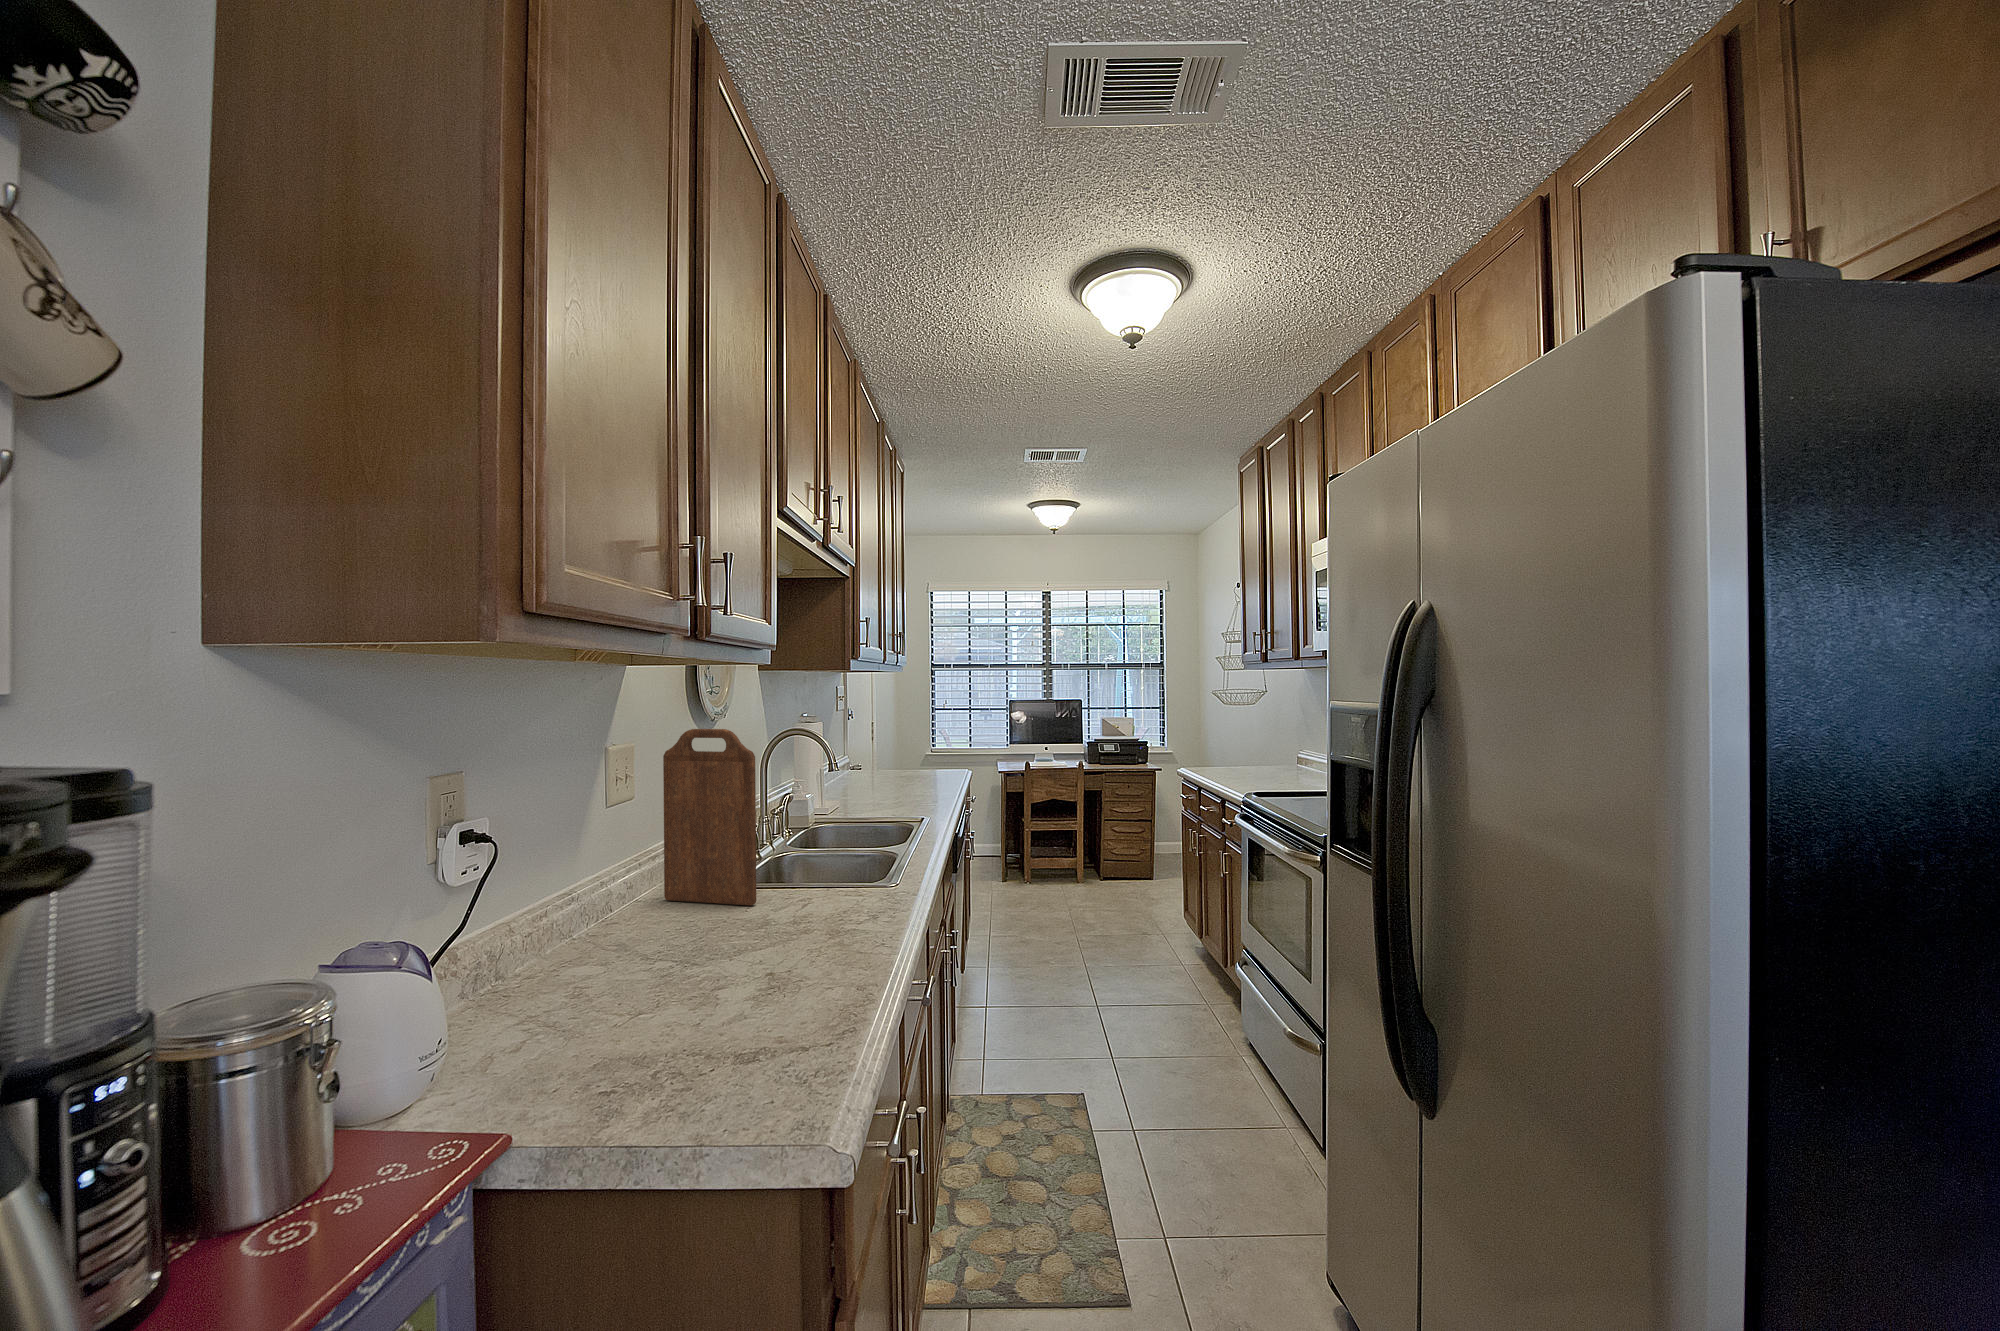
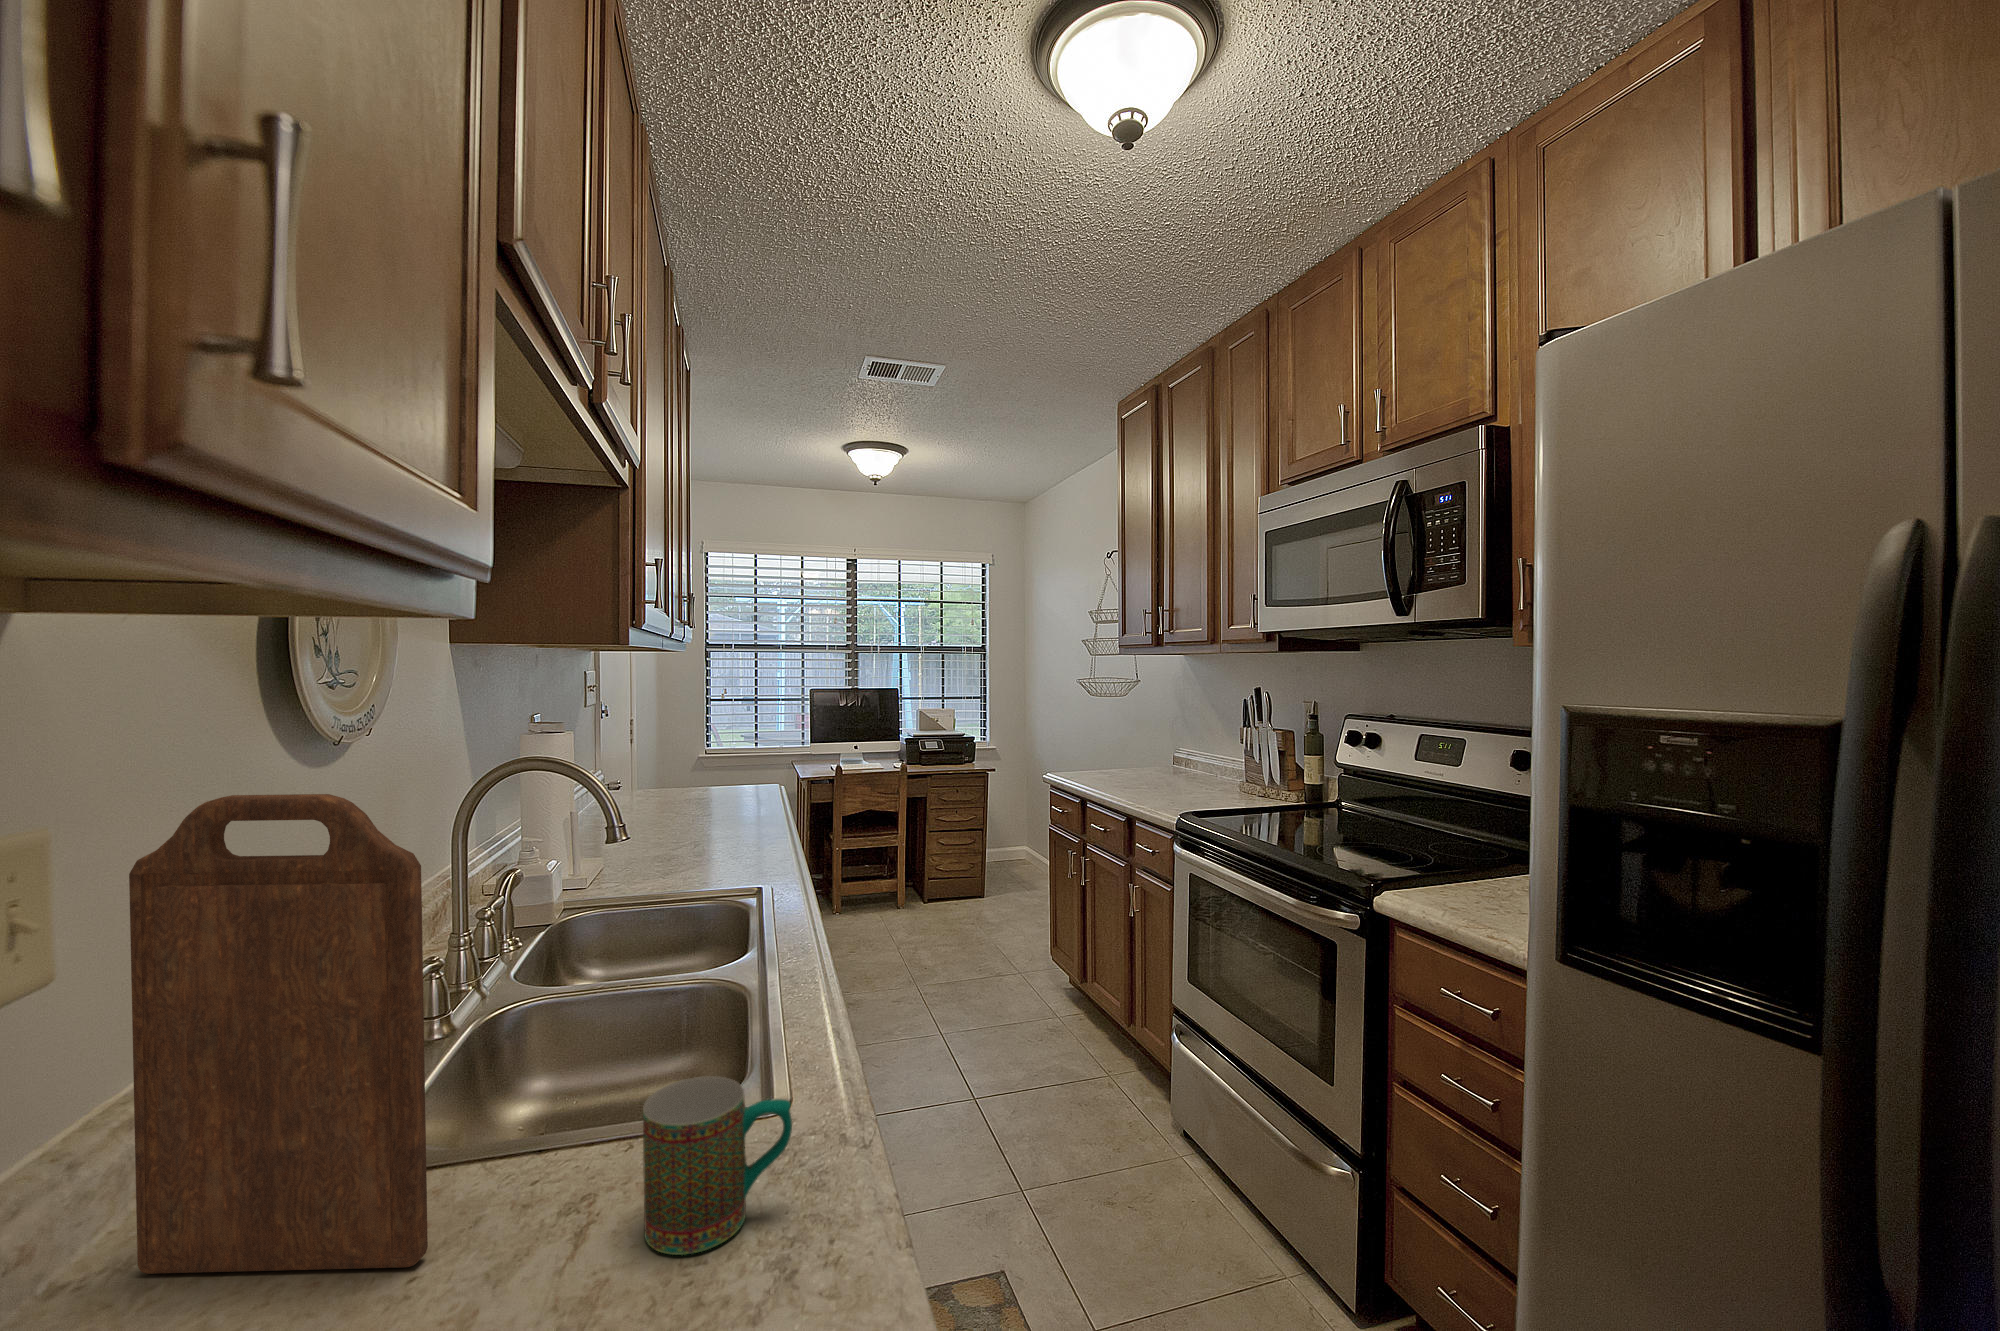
mug: none [831,851,888,910] -> present [643,1076,792,1255]

